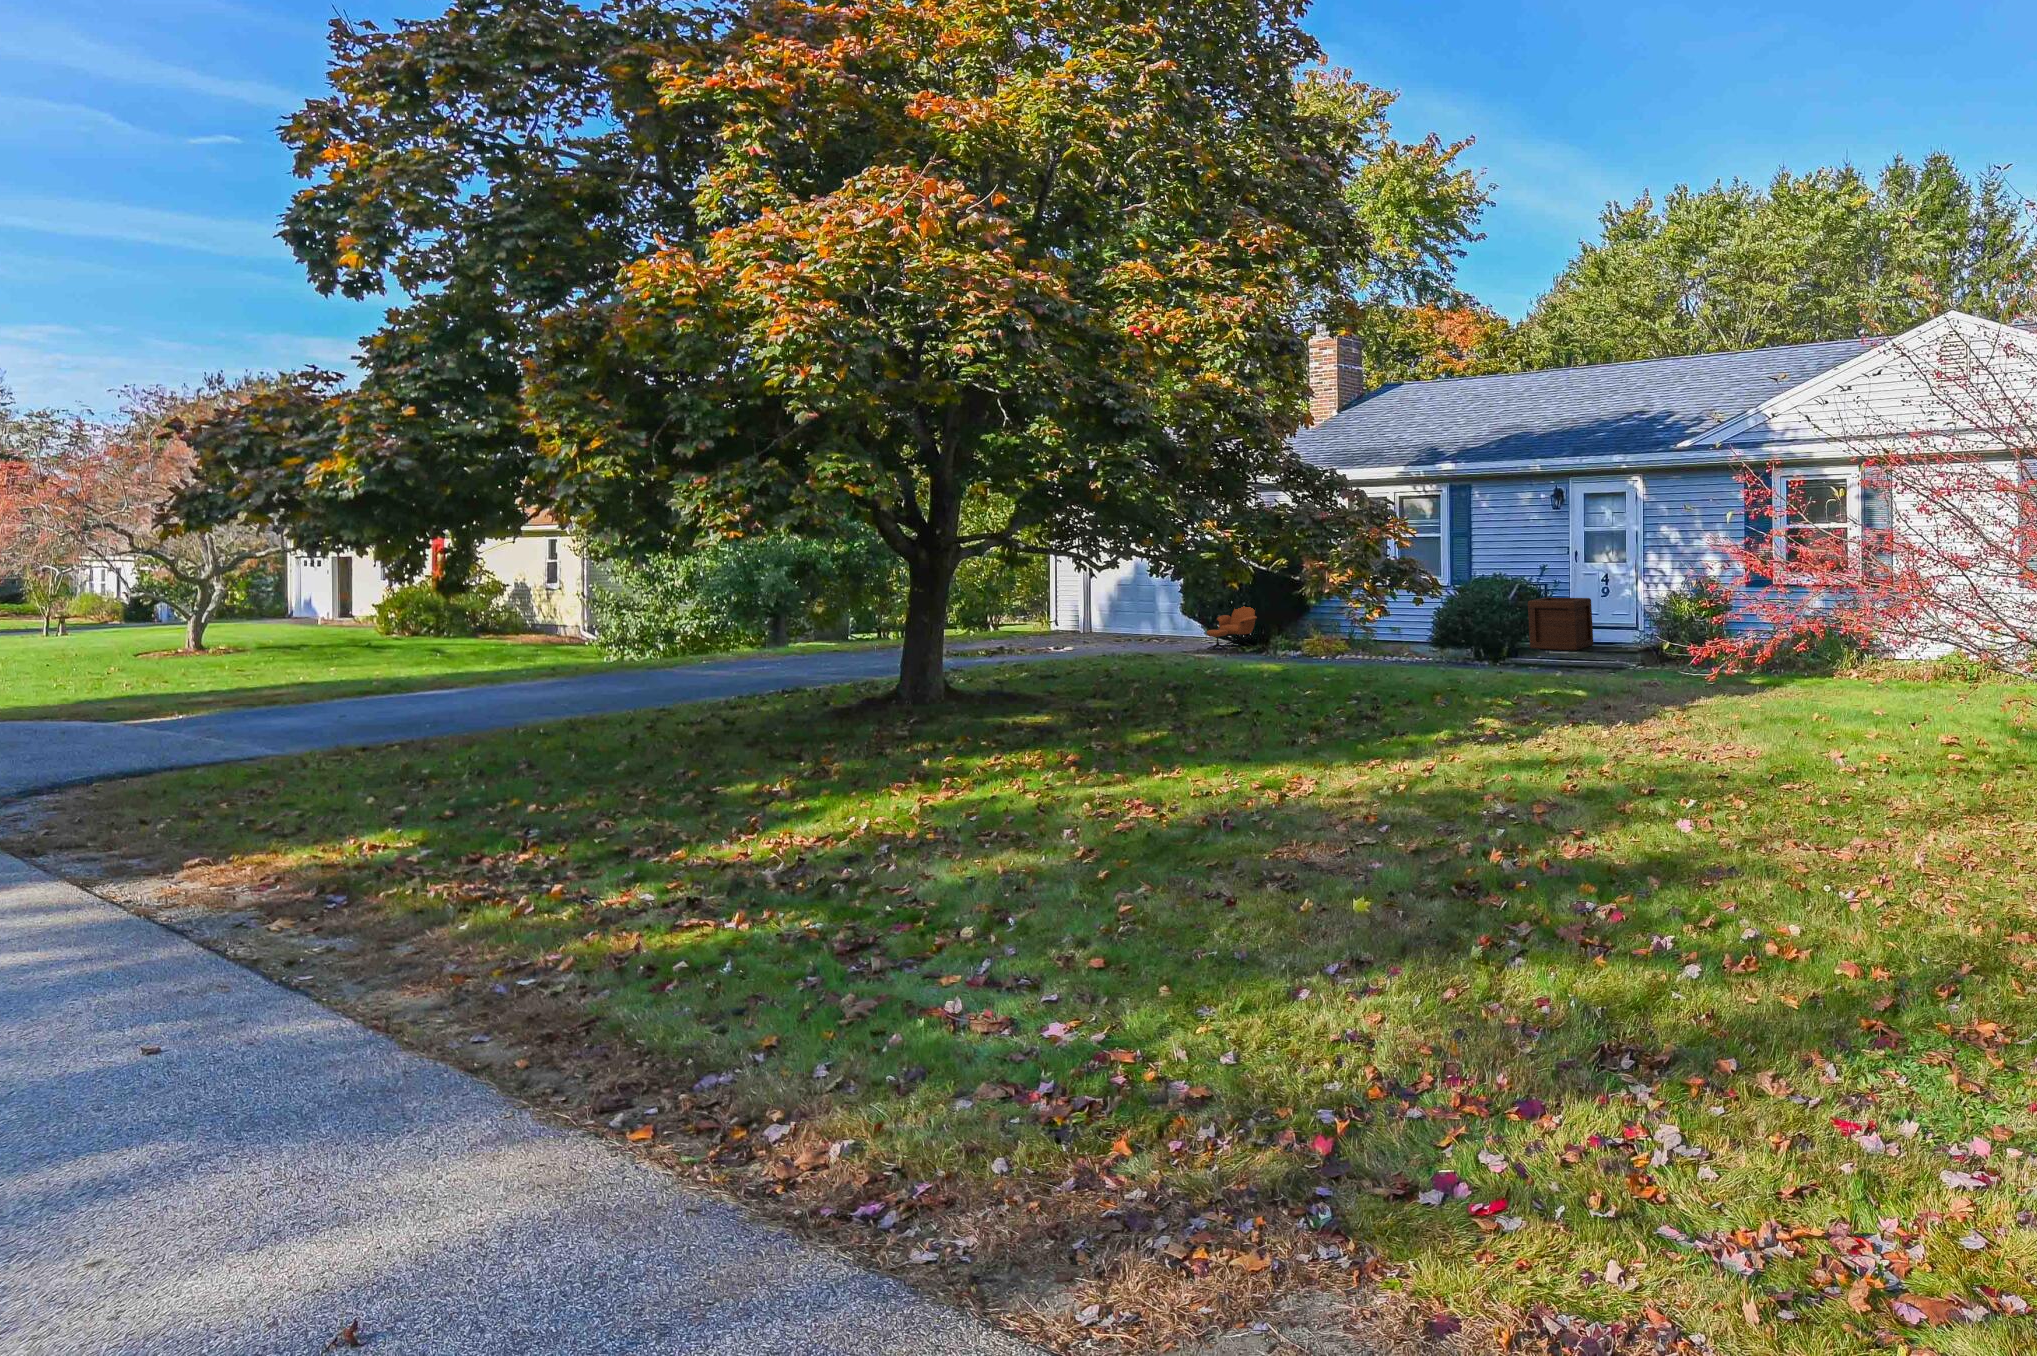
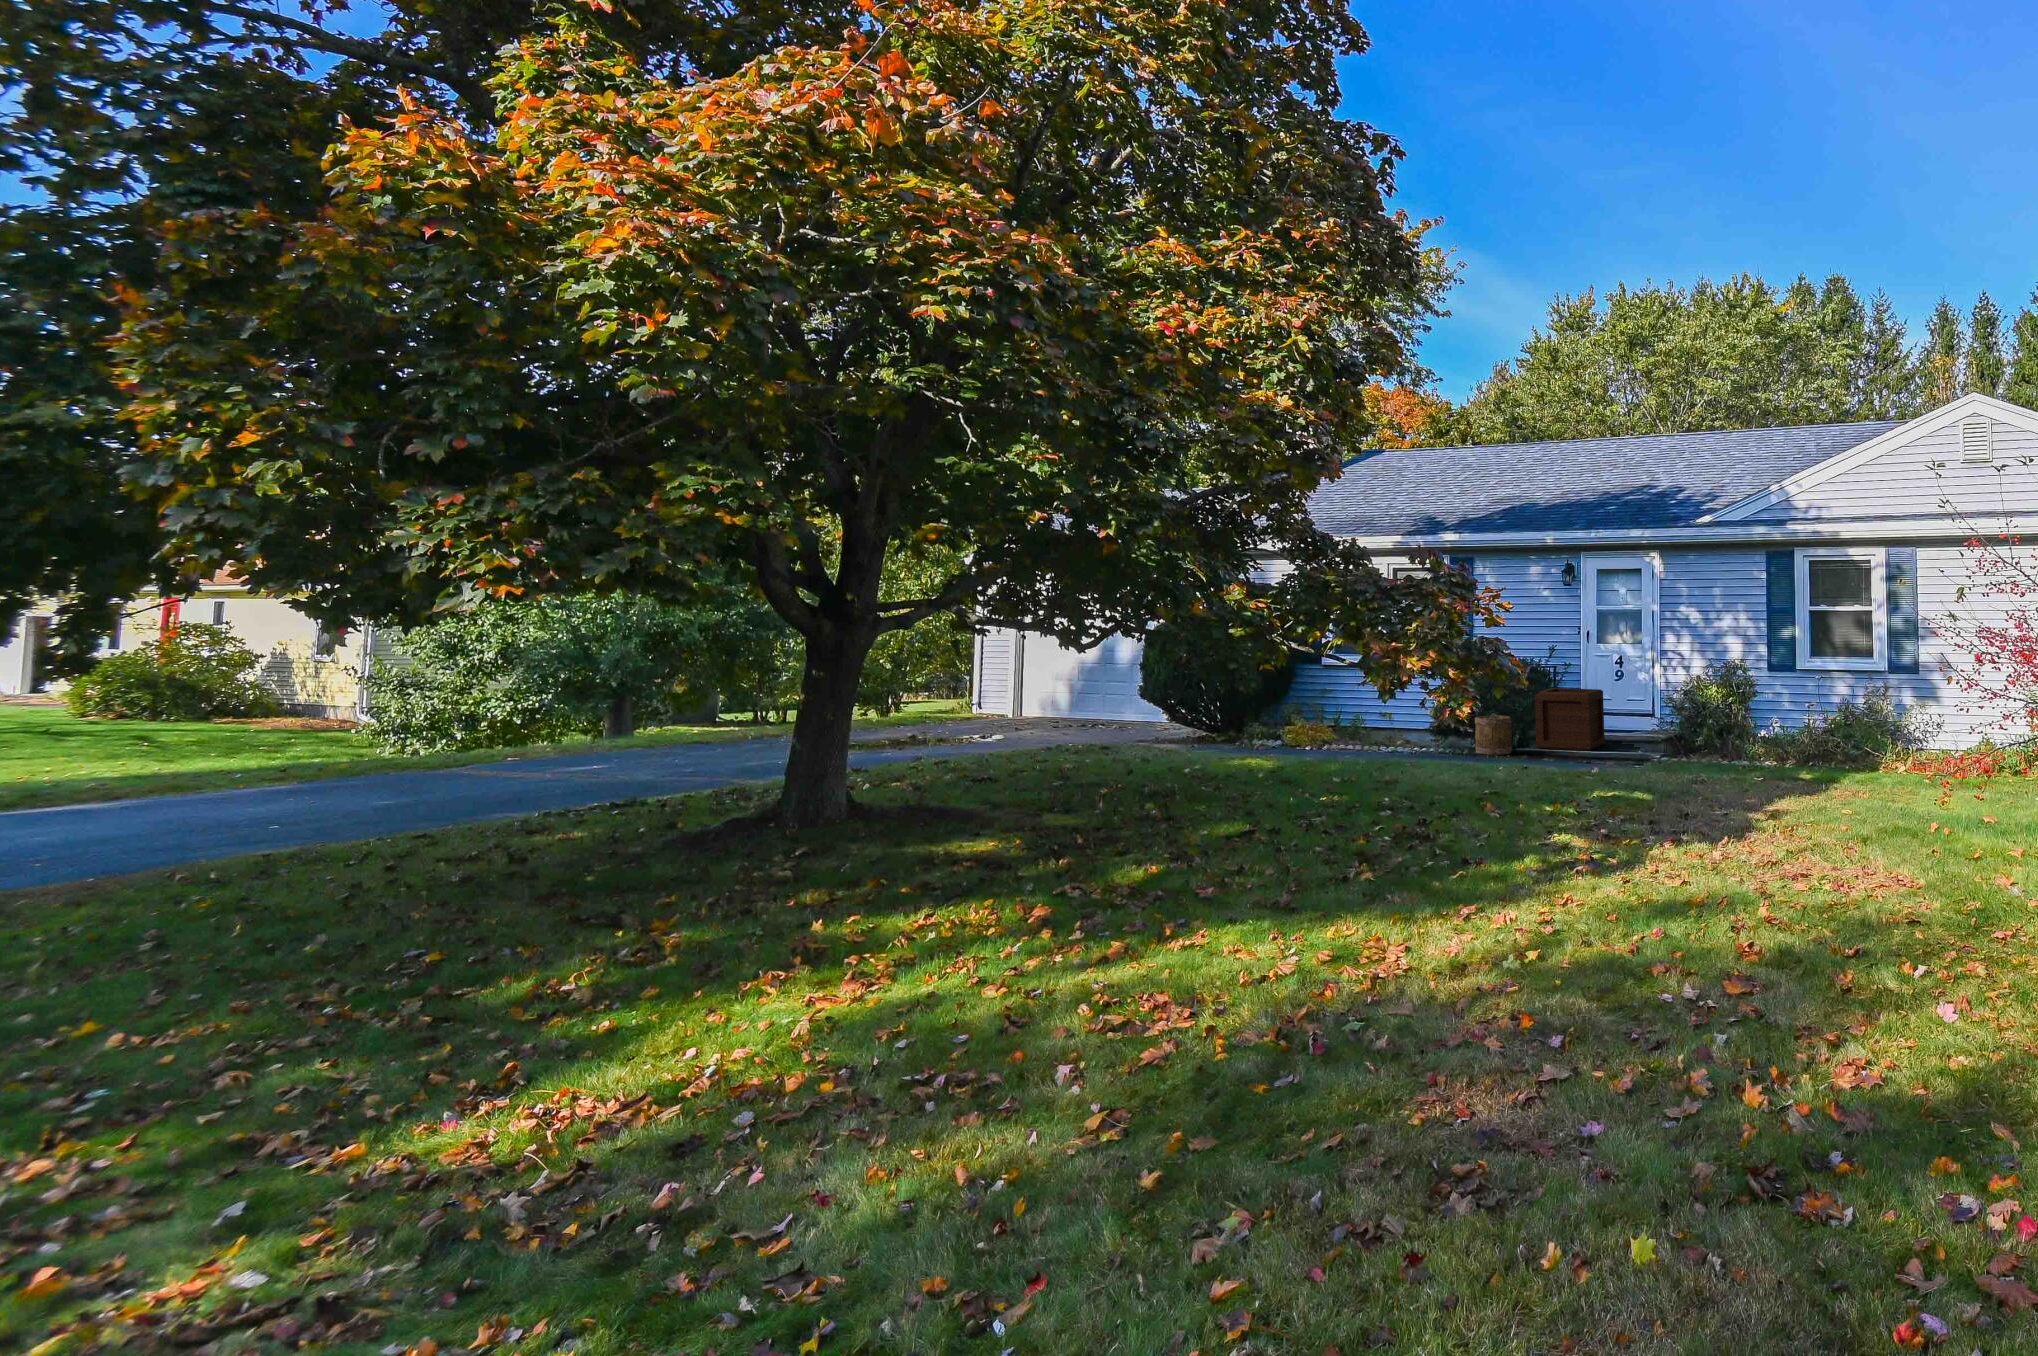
lounge chair: present [1207,606,1257,650] -> none [1156,681,1216,748]
bucket: none [1473,619,1510,654] -> present [1475,713,1517,755]

